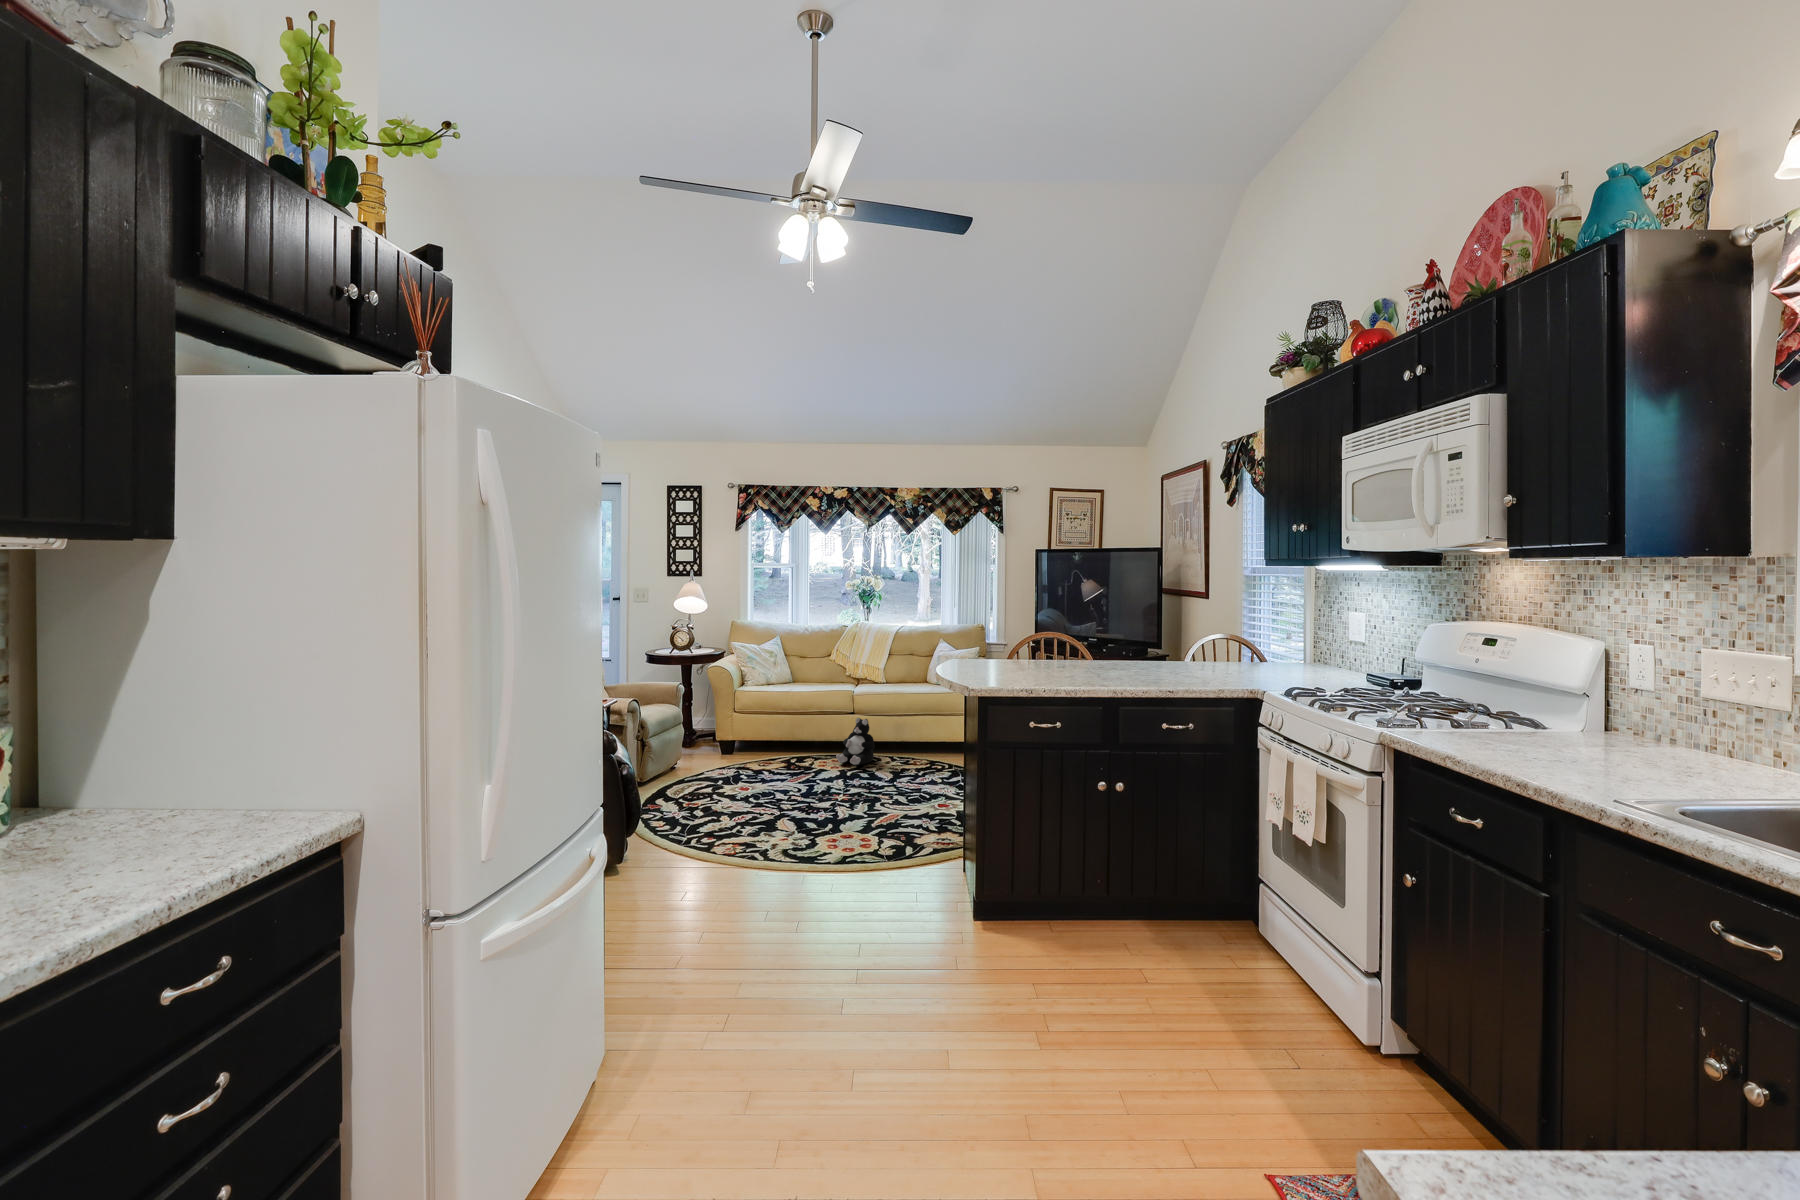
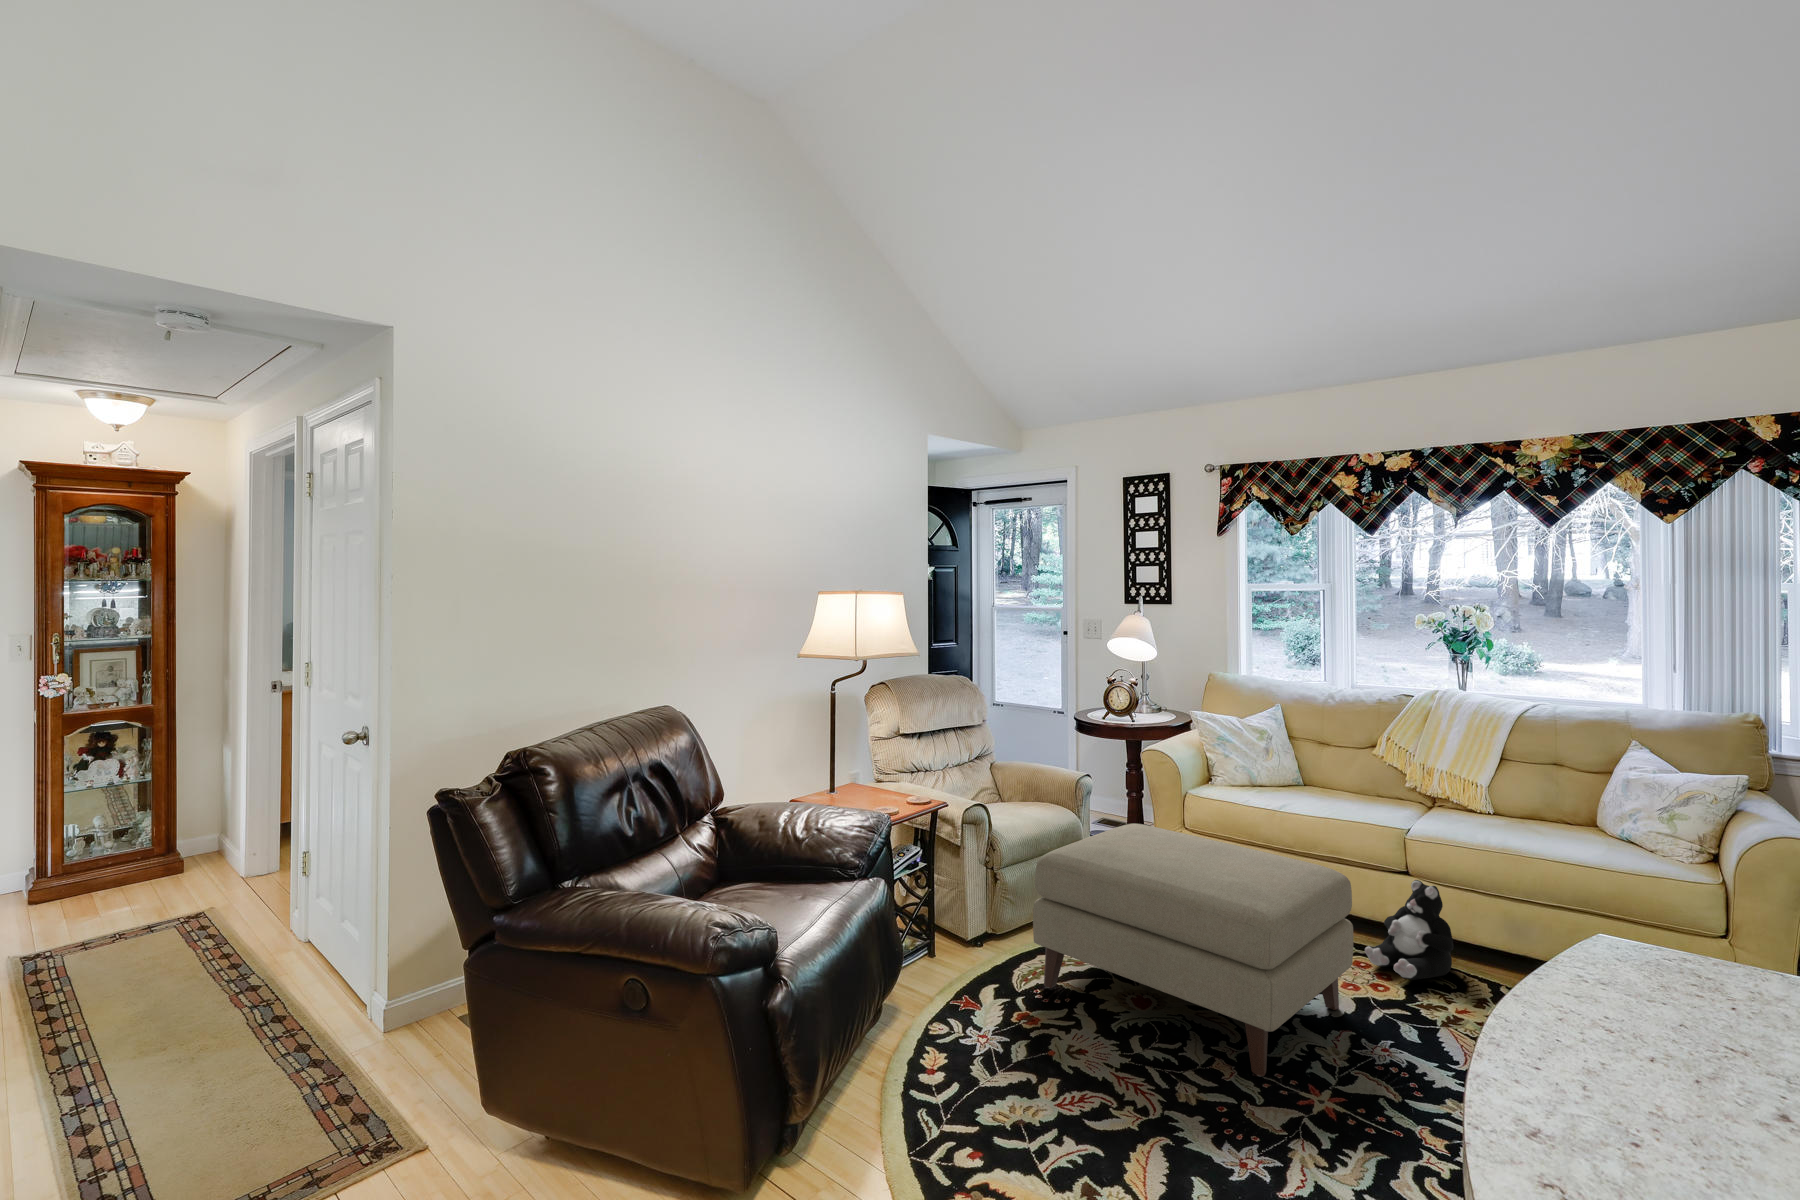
ottoman: none [678,705,837,807] -> present [1033,823,1353,1076]

